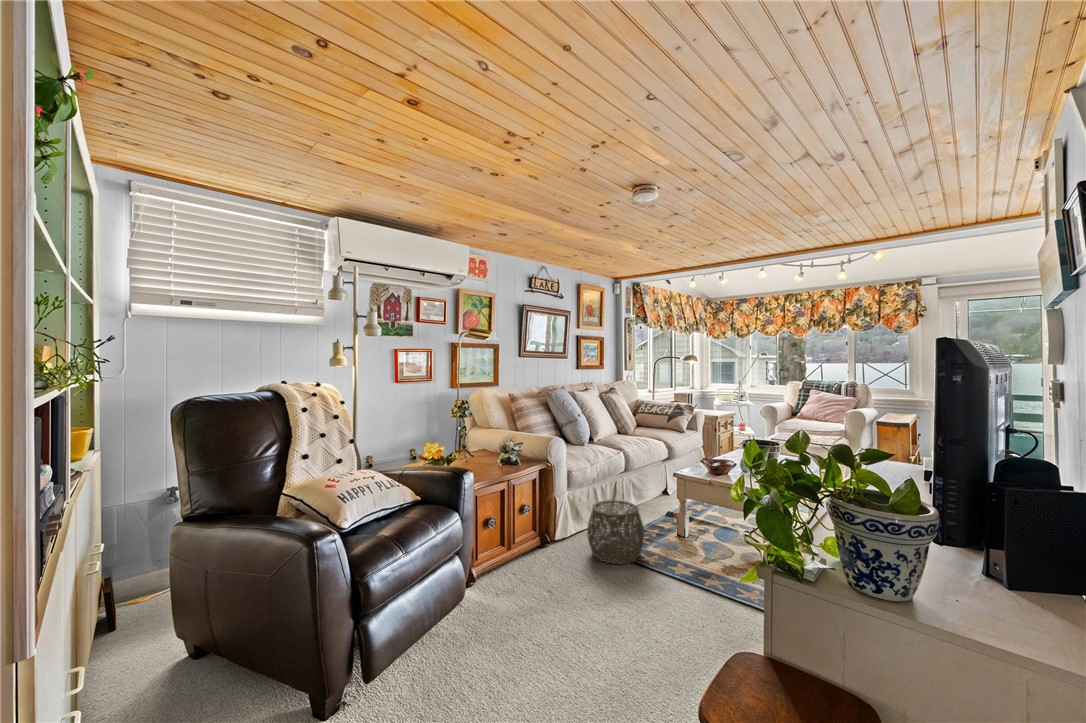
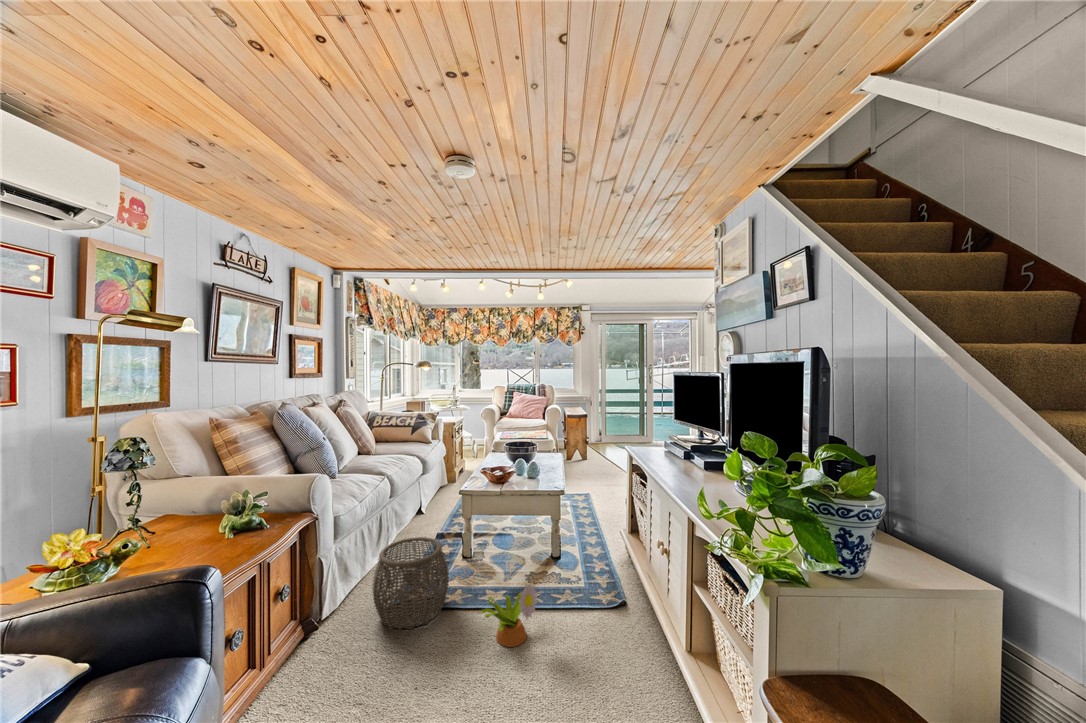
decorative plant: none [650,553,700,602] -> present [480,583,537,647]

